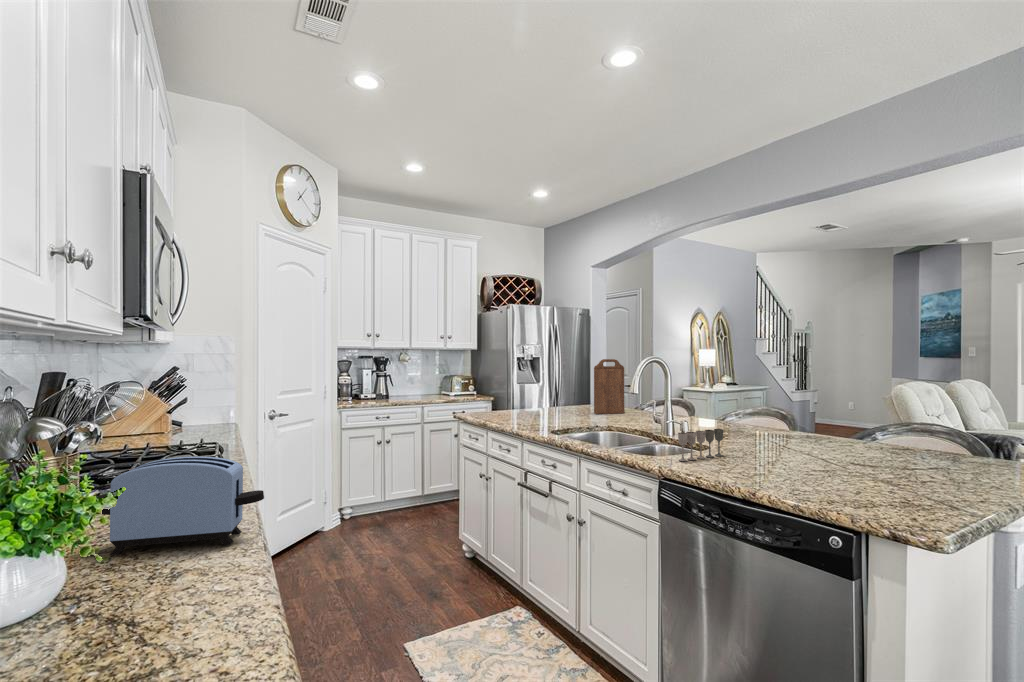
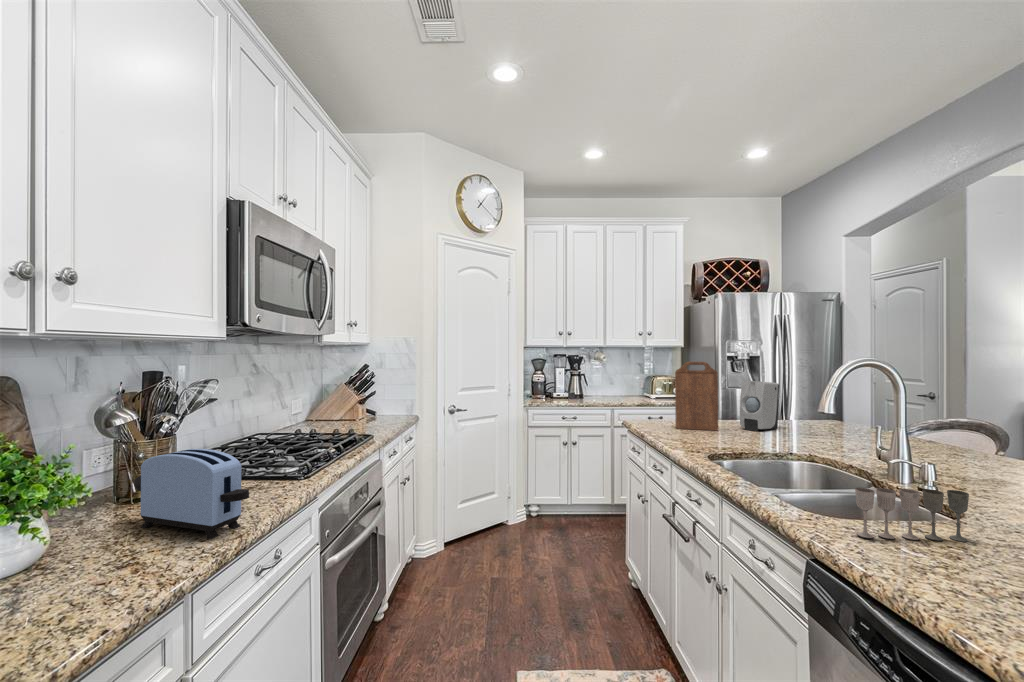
cutting board: present [594,359,624,414] -> present [675,361,718,431]
soap dispenser: none [550,375,574,413] -> present [740,381,779,431]

